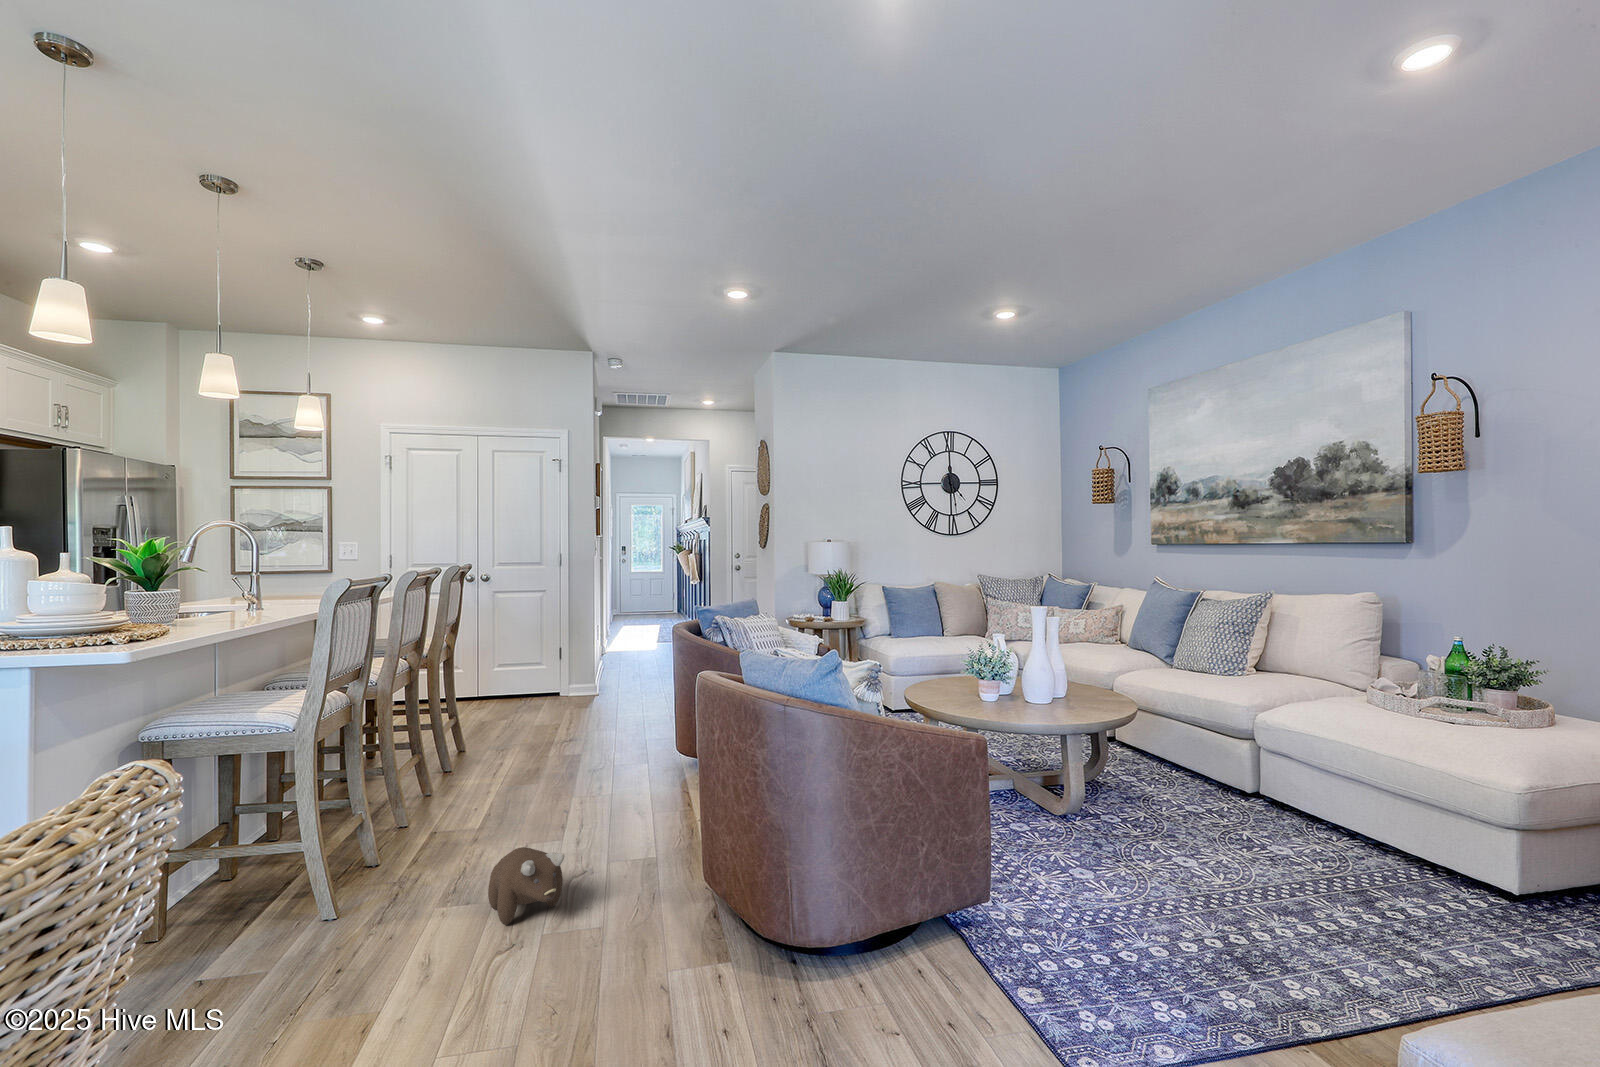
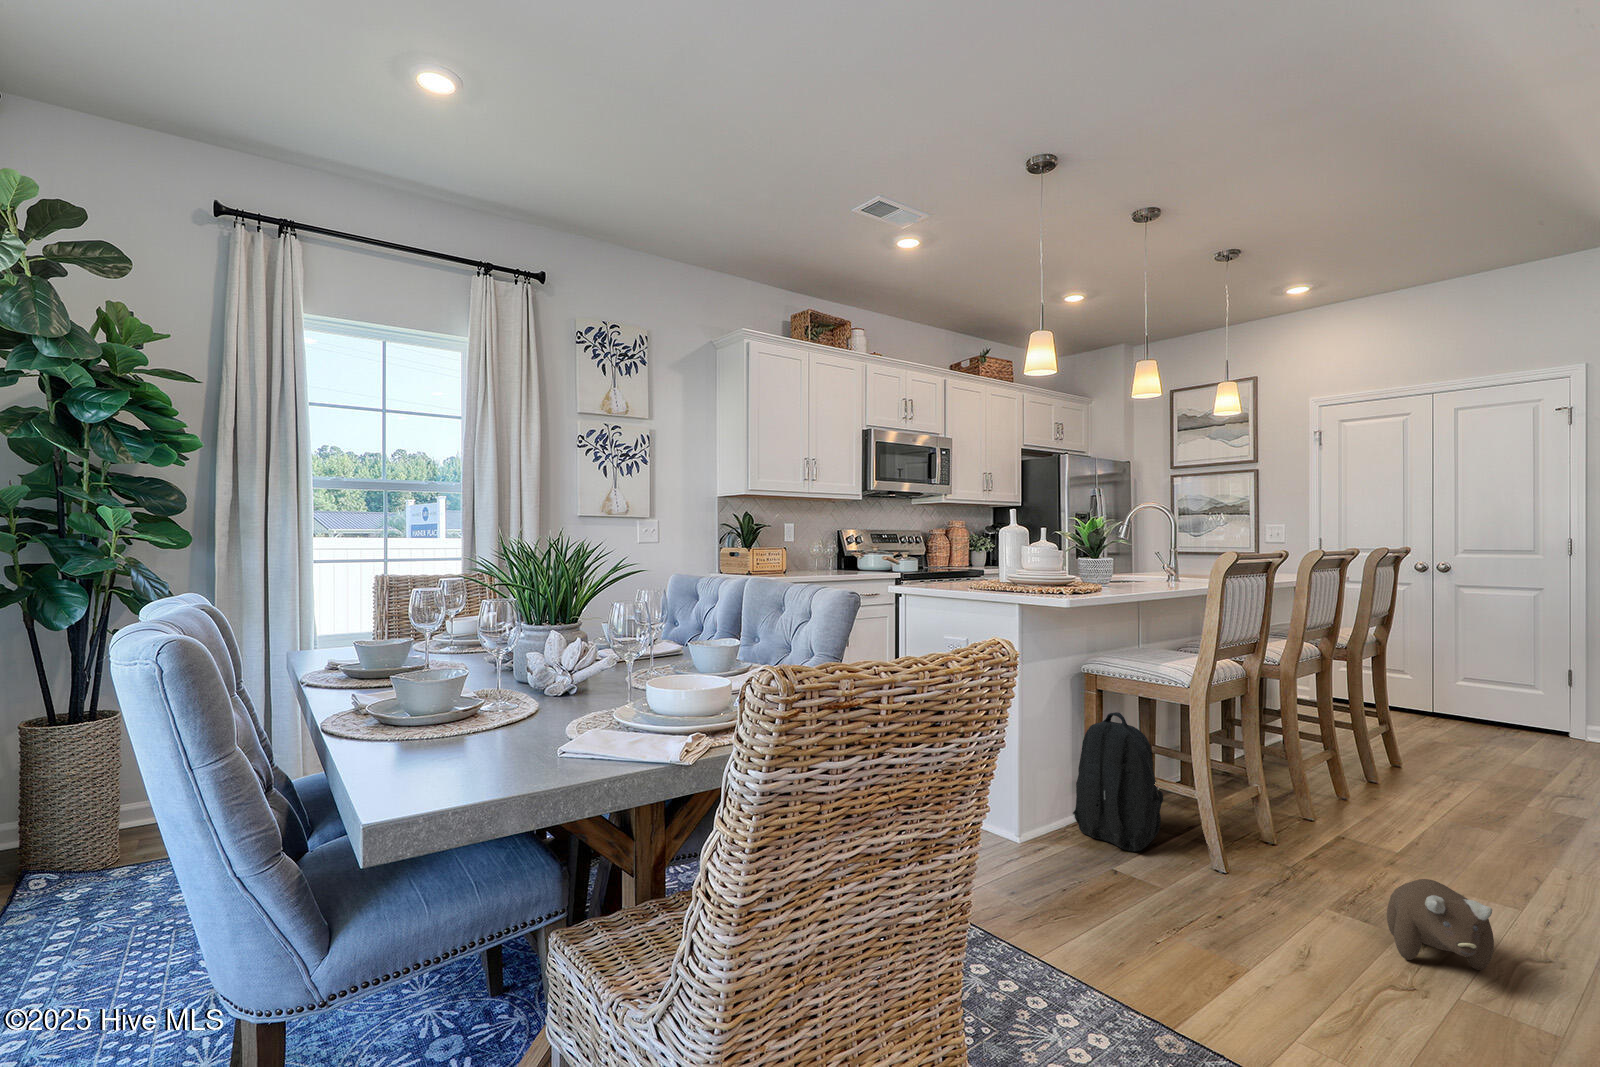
backpack: none [124,780,257,951] -> present [1073,712,1163,852]

